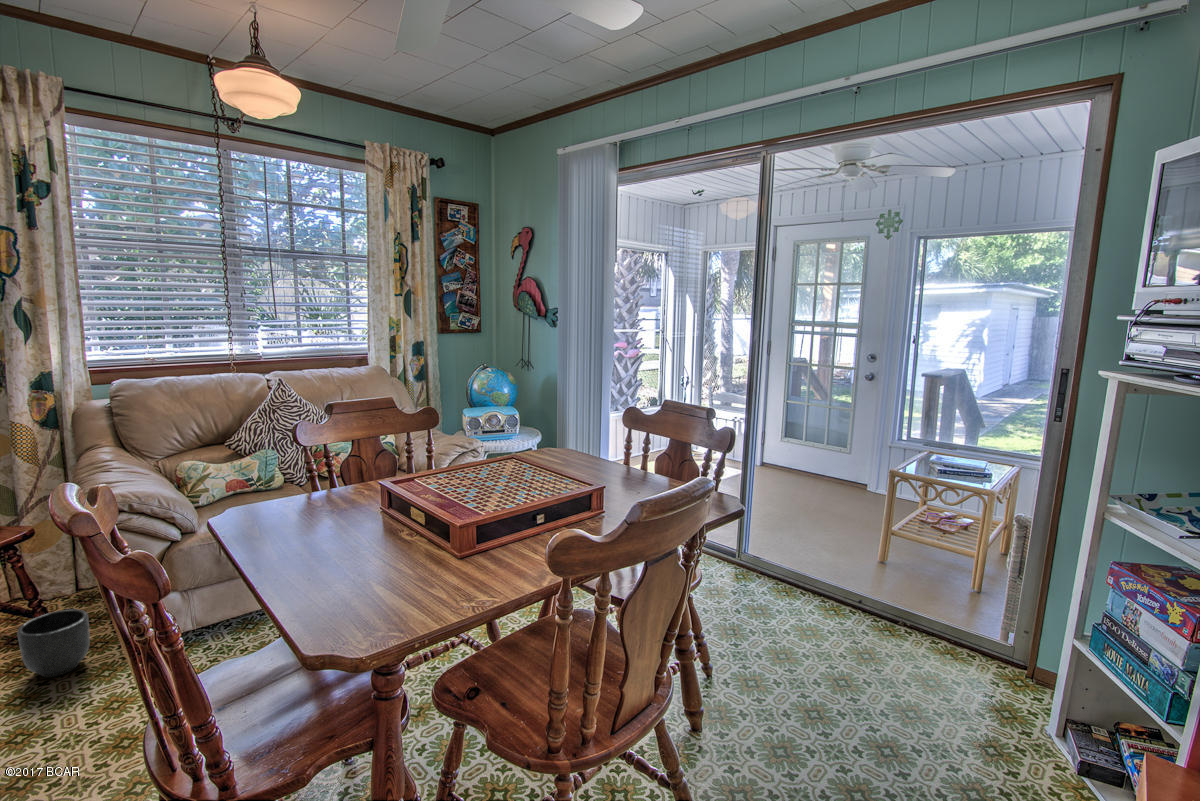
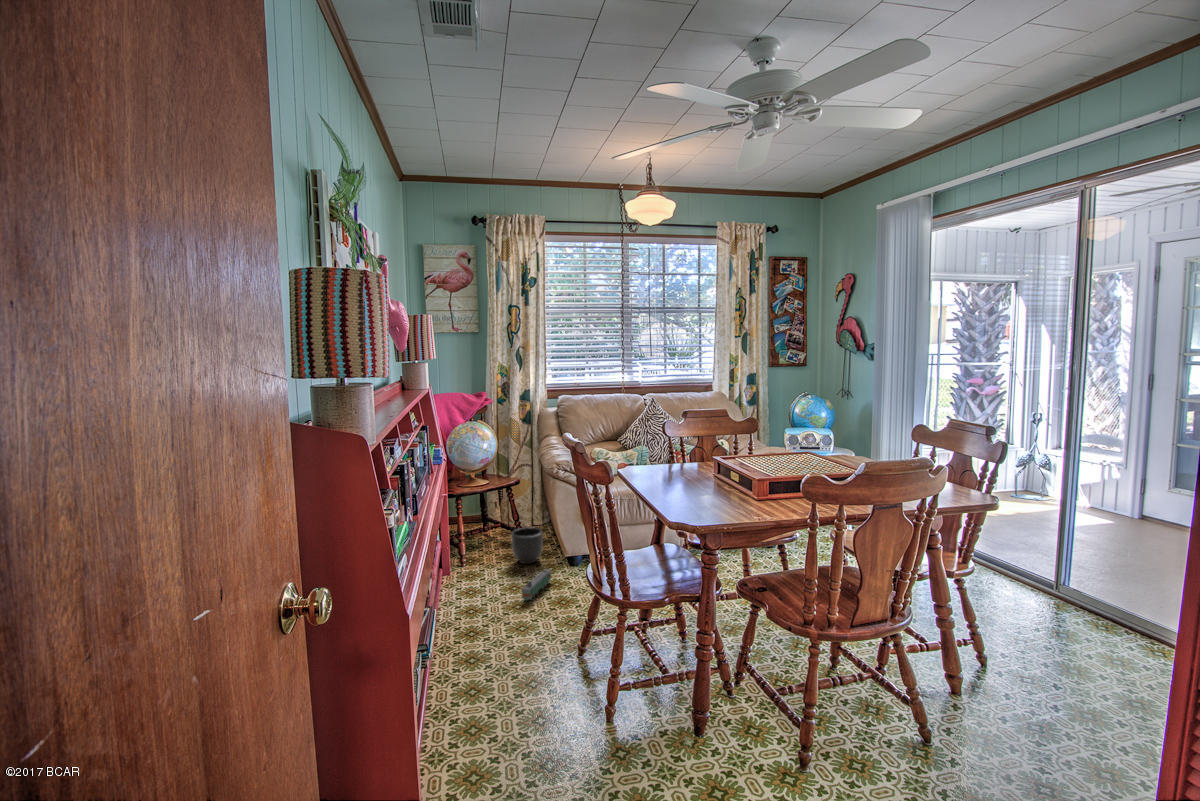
toy train: none [37,683,108,760] -> present [522,569,551,600]

